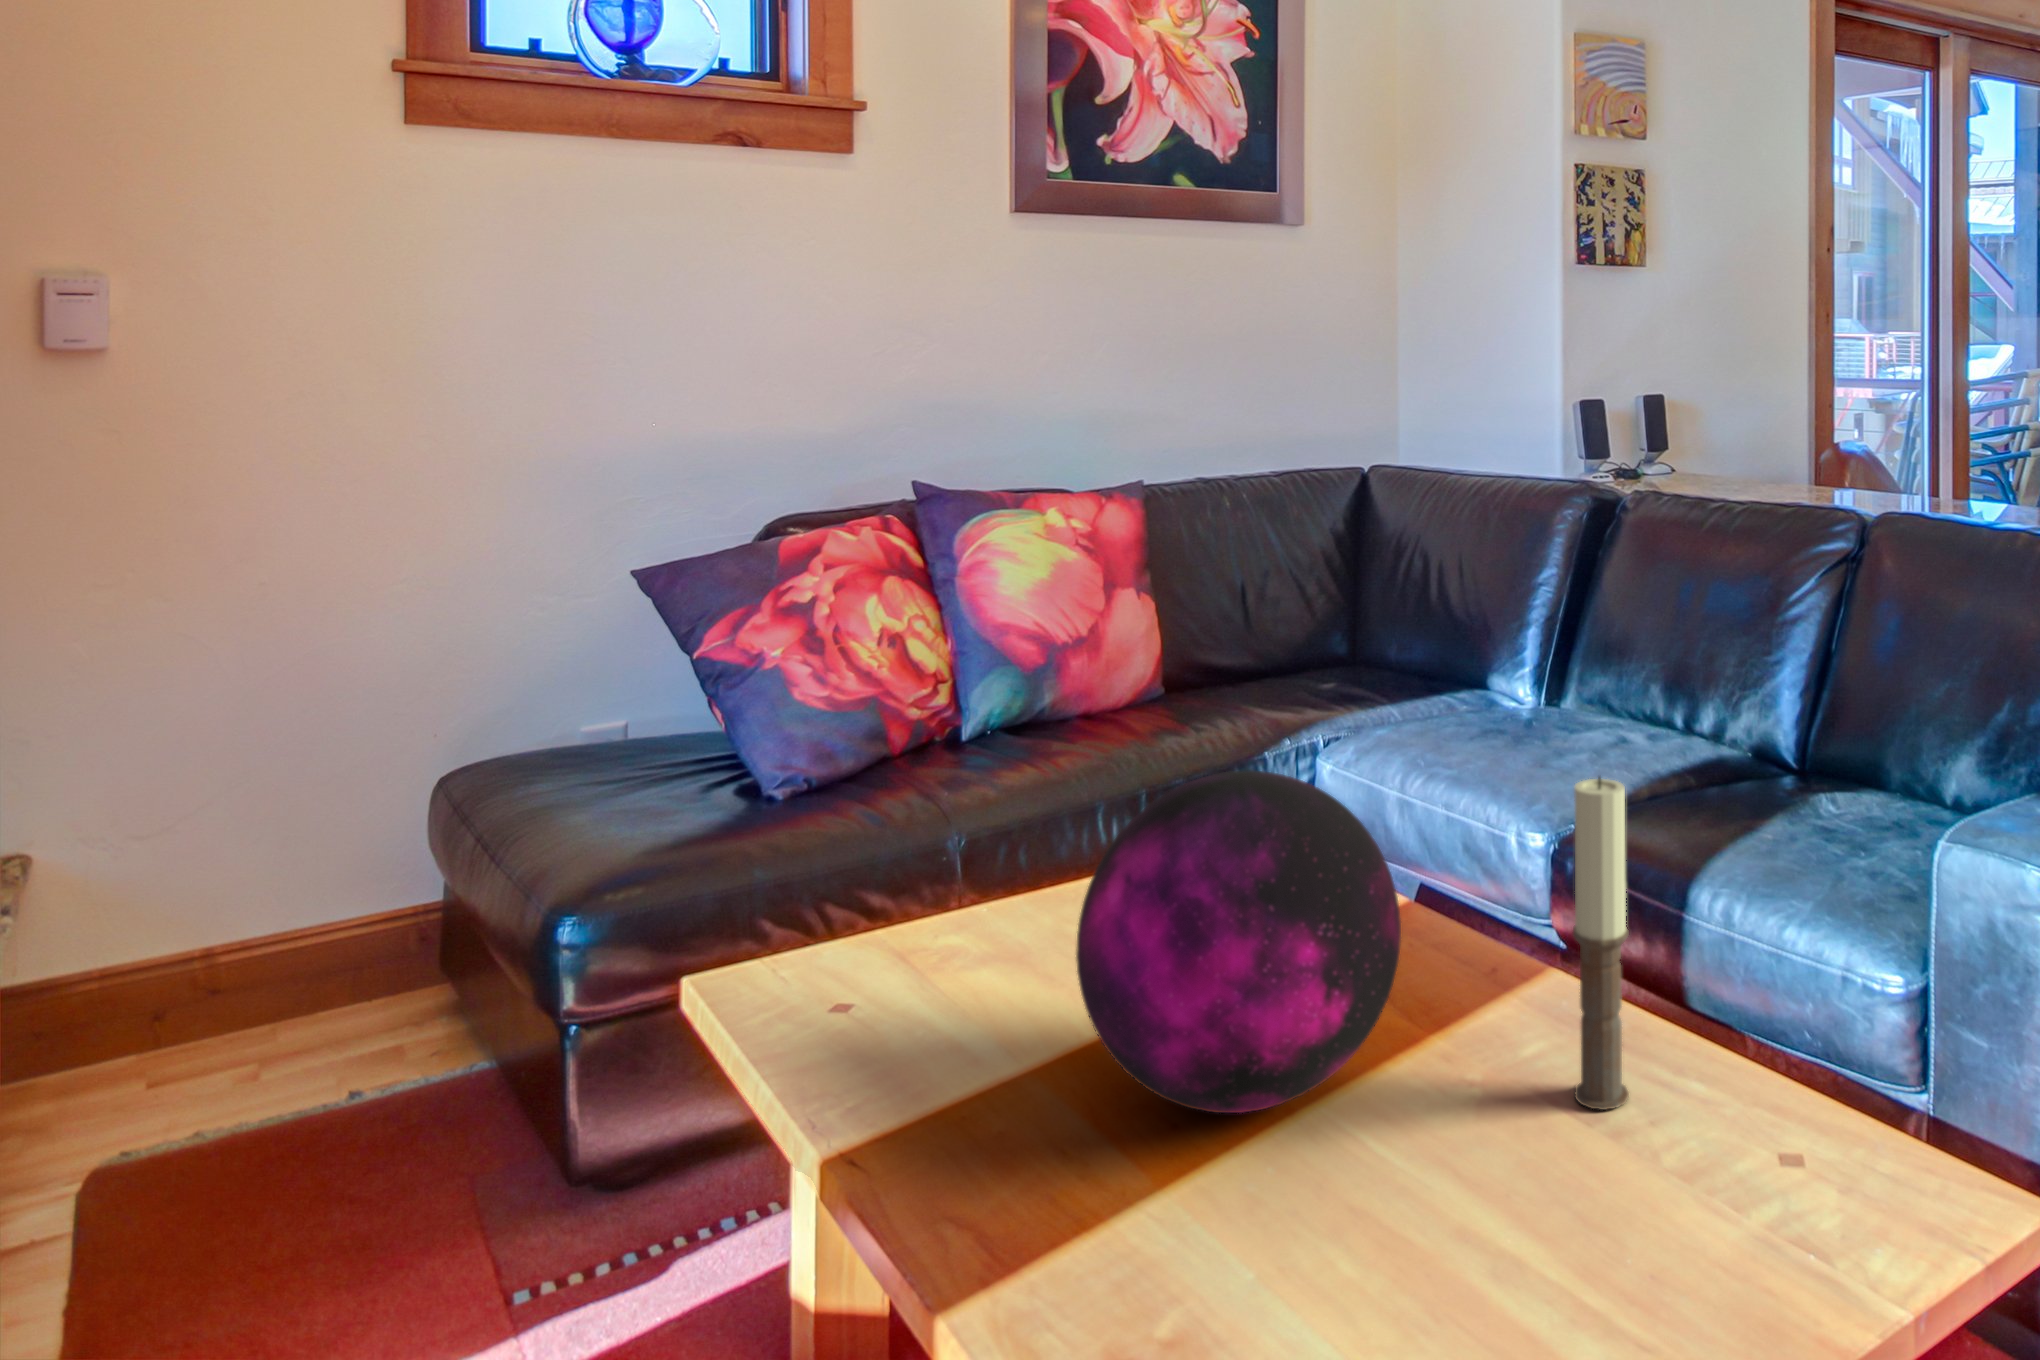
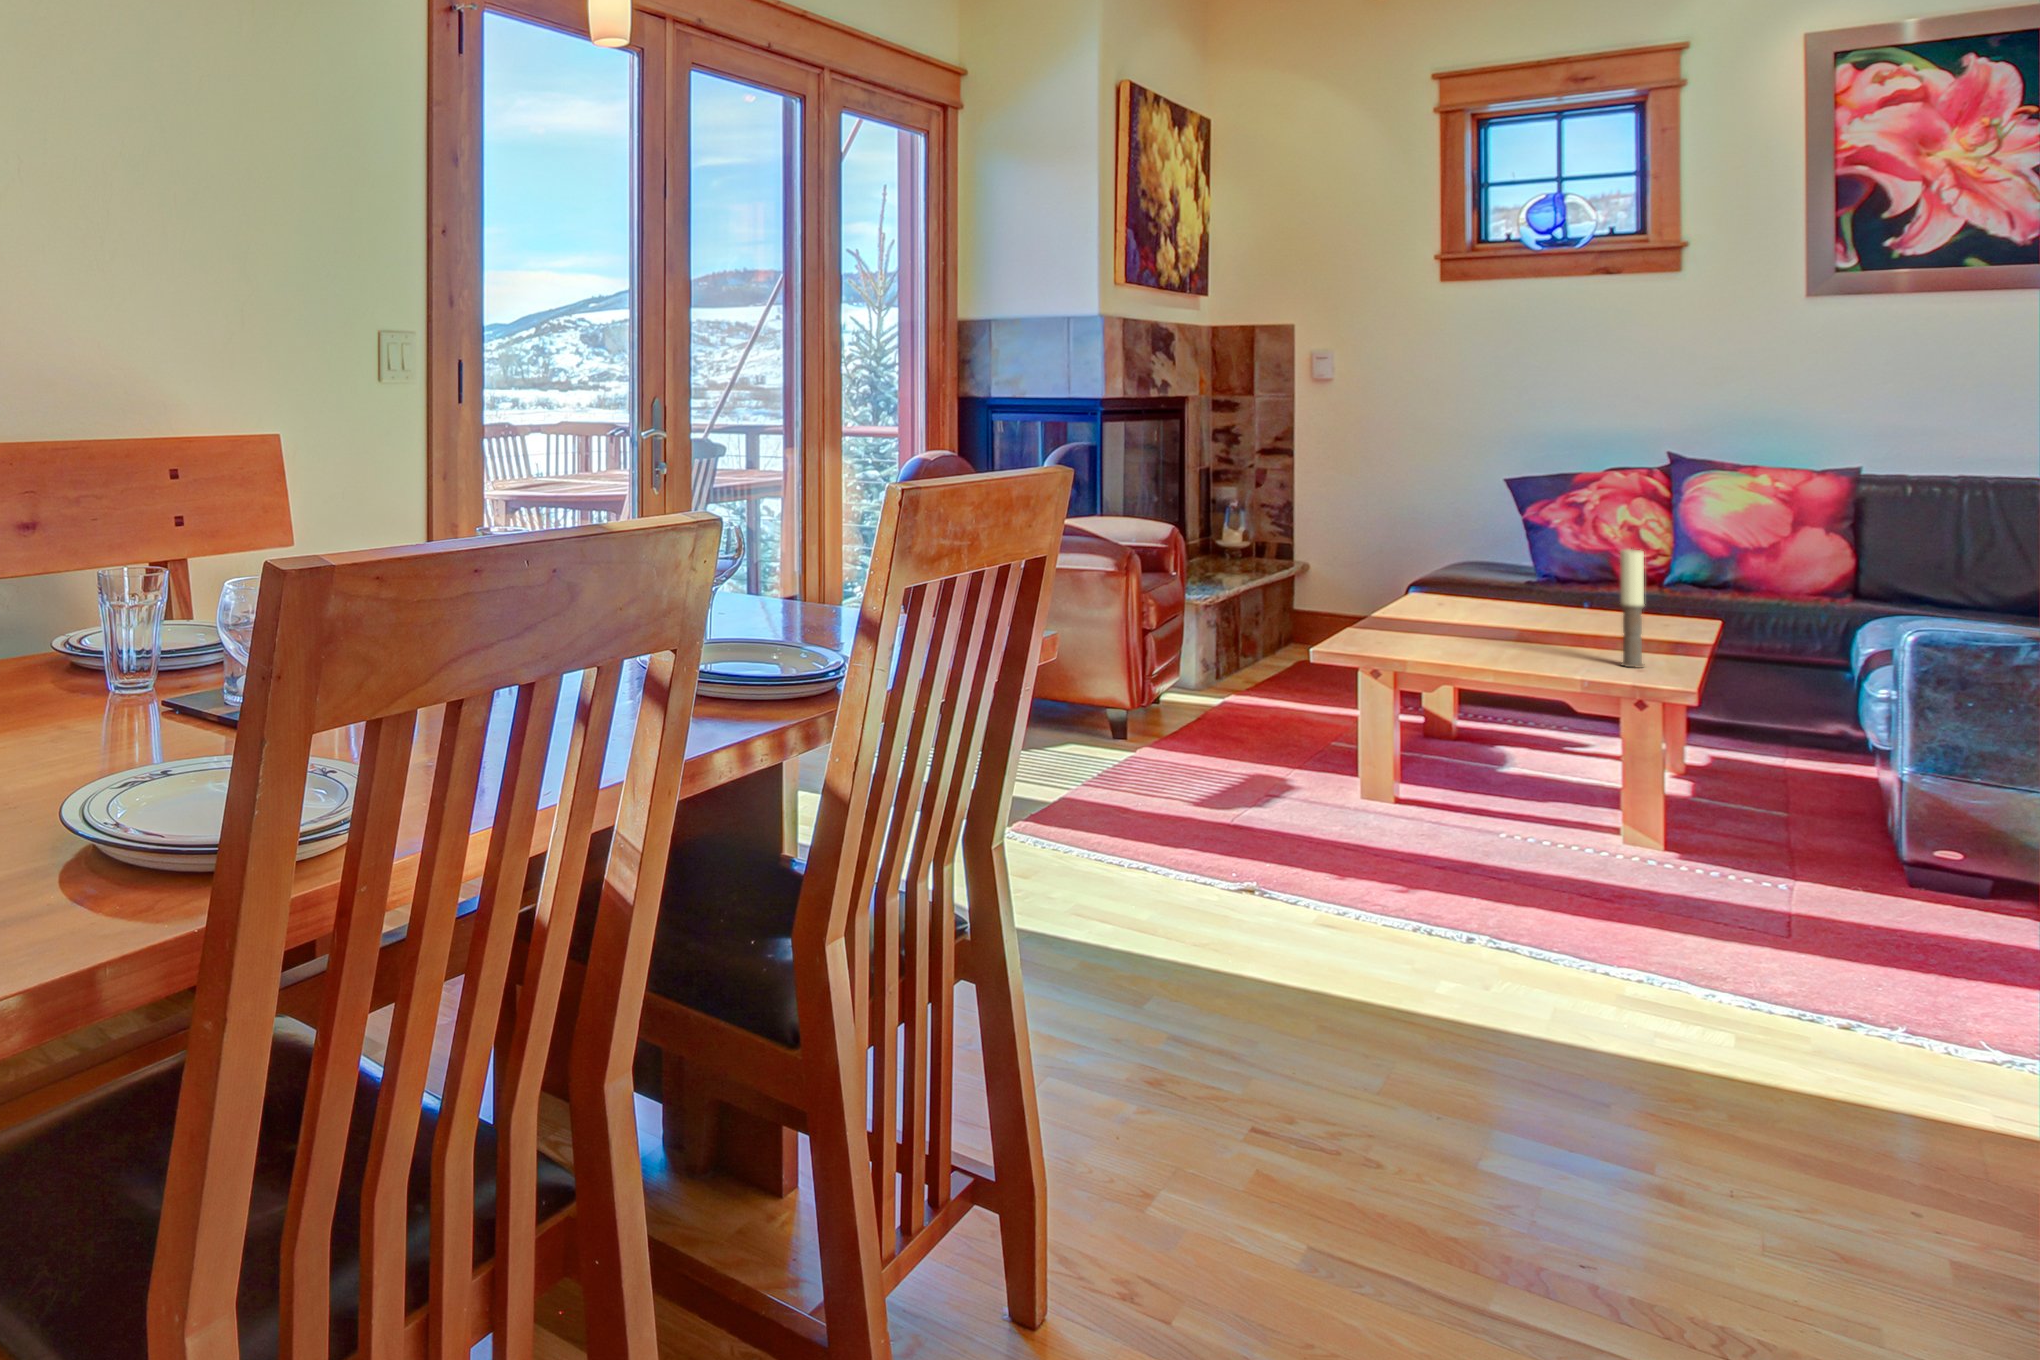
decorative orb: present [1076,770,1401,1113] -> none [1462,534,1593,643]

